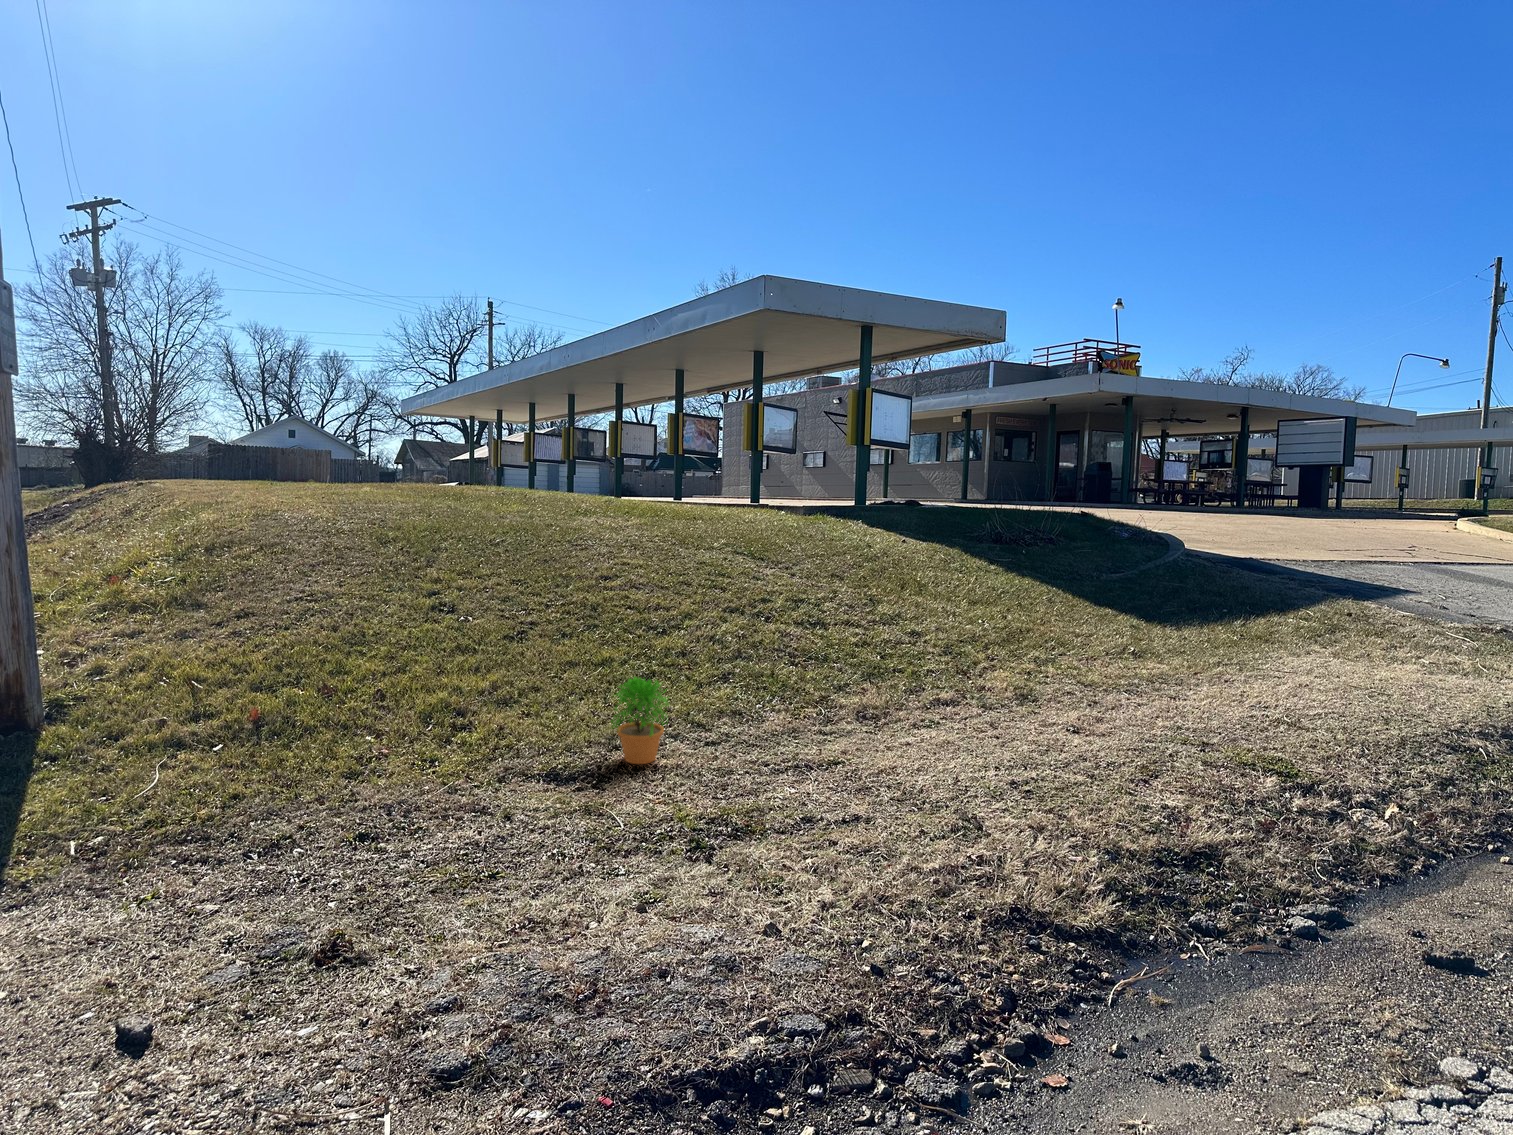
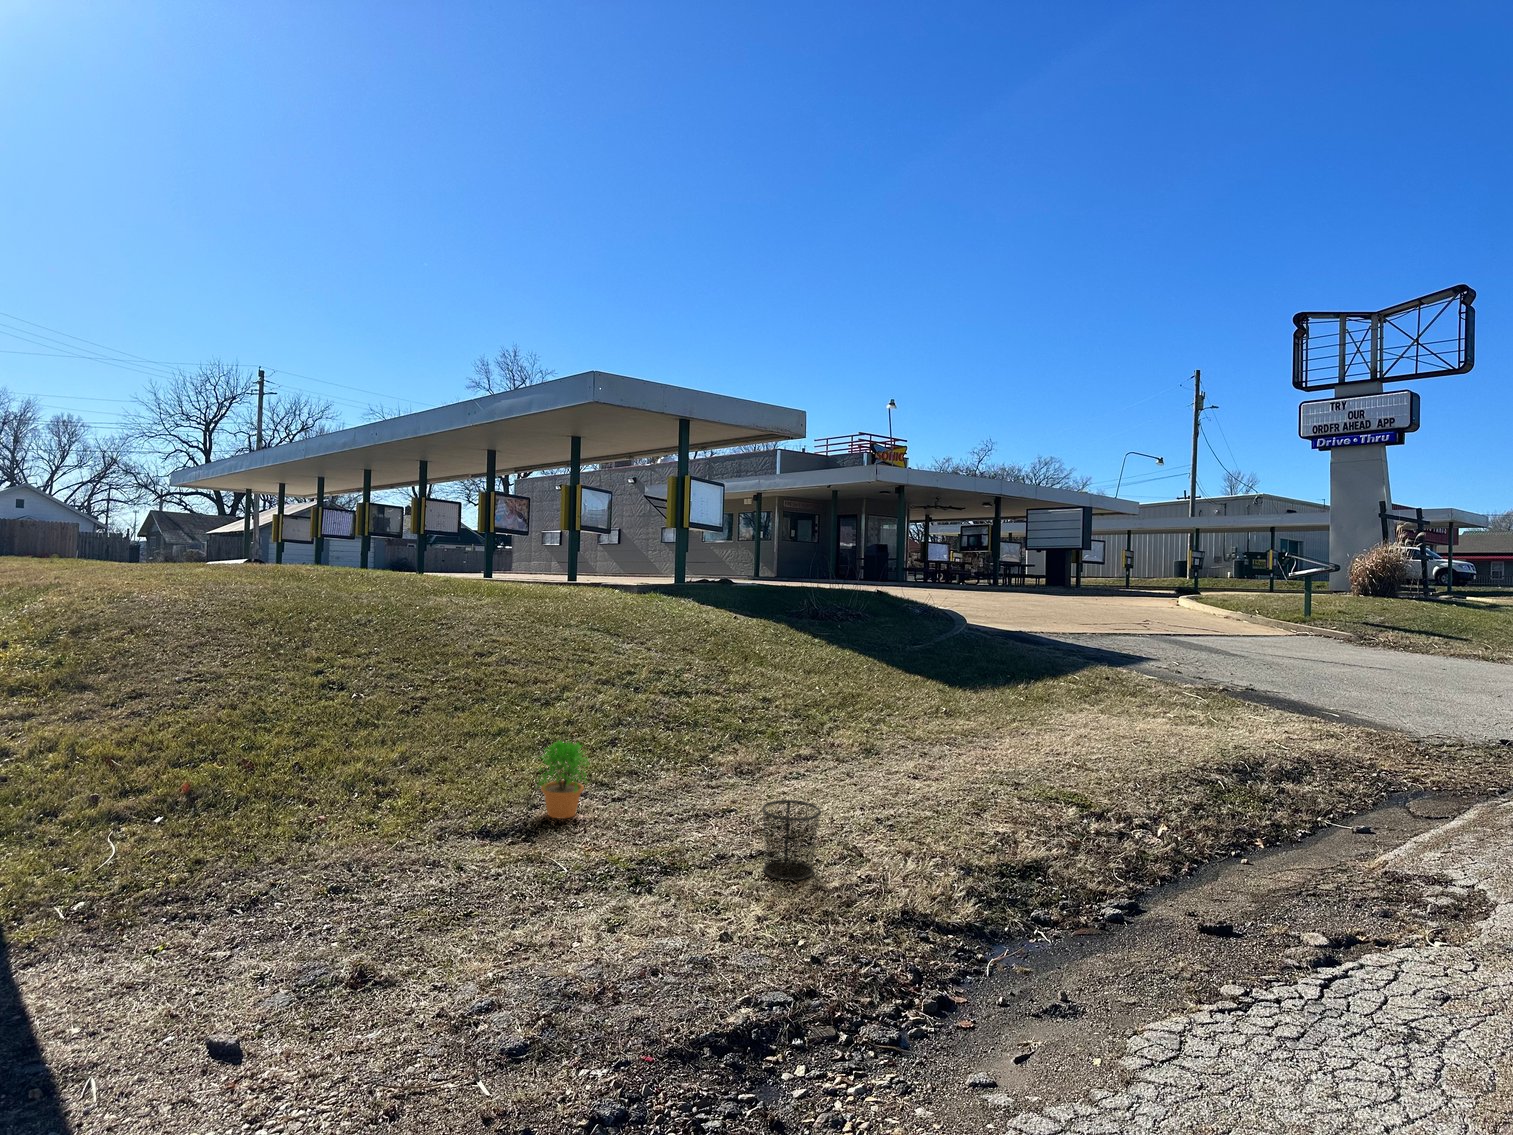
waste bin: none [846,758,919,856] -> present [762,800,821,880]

